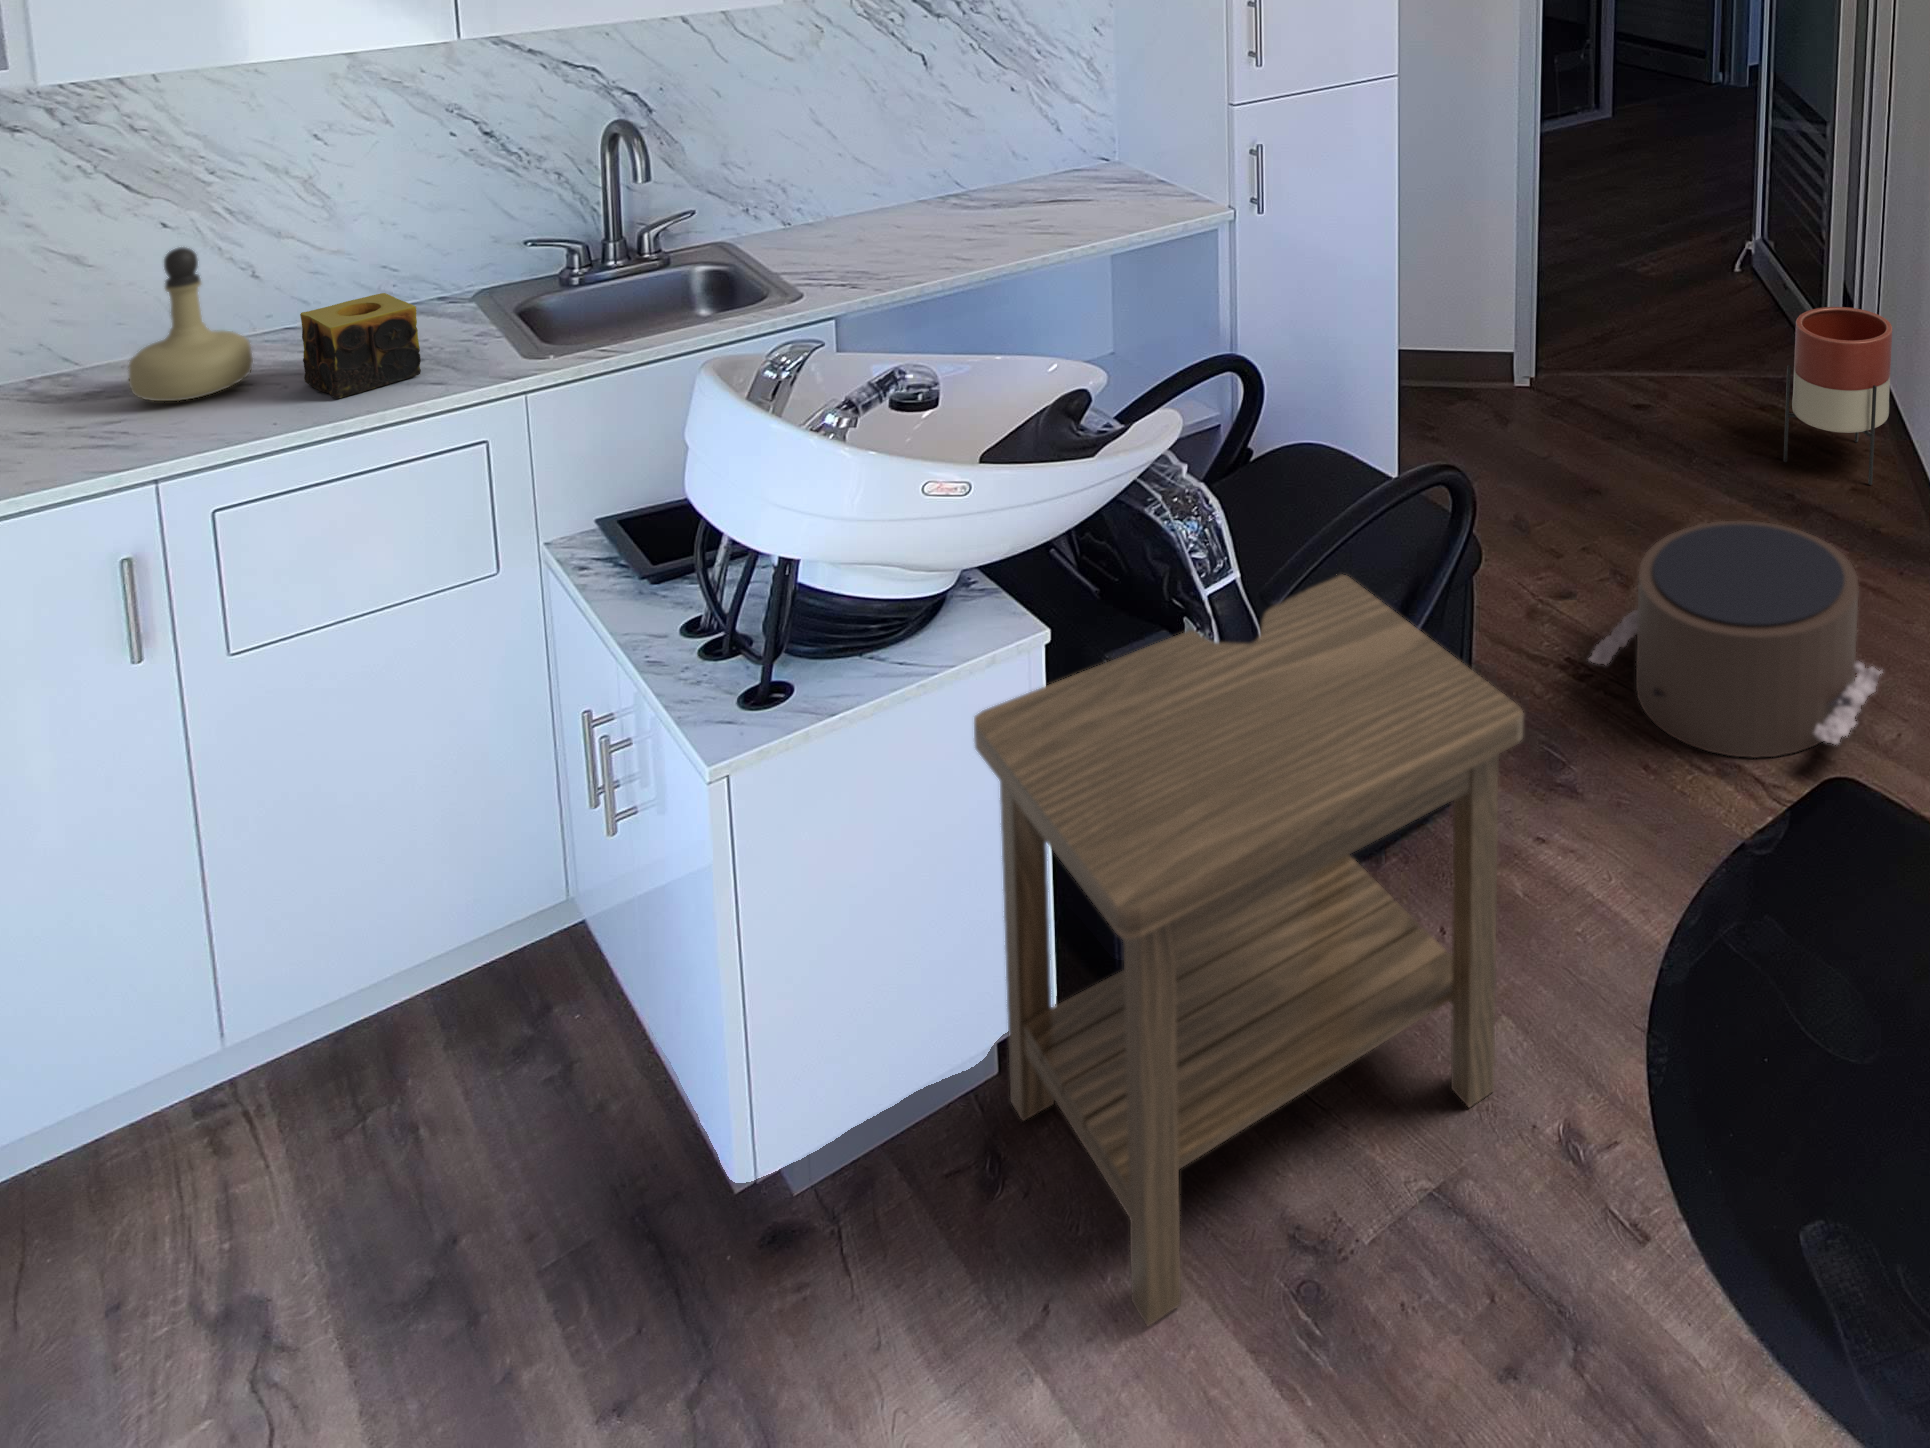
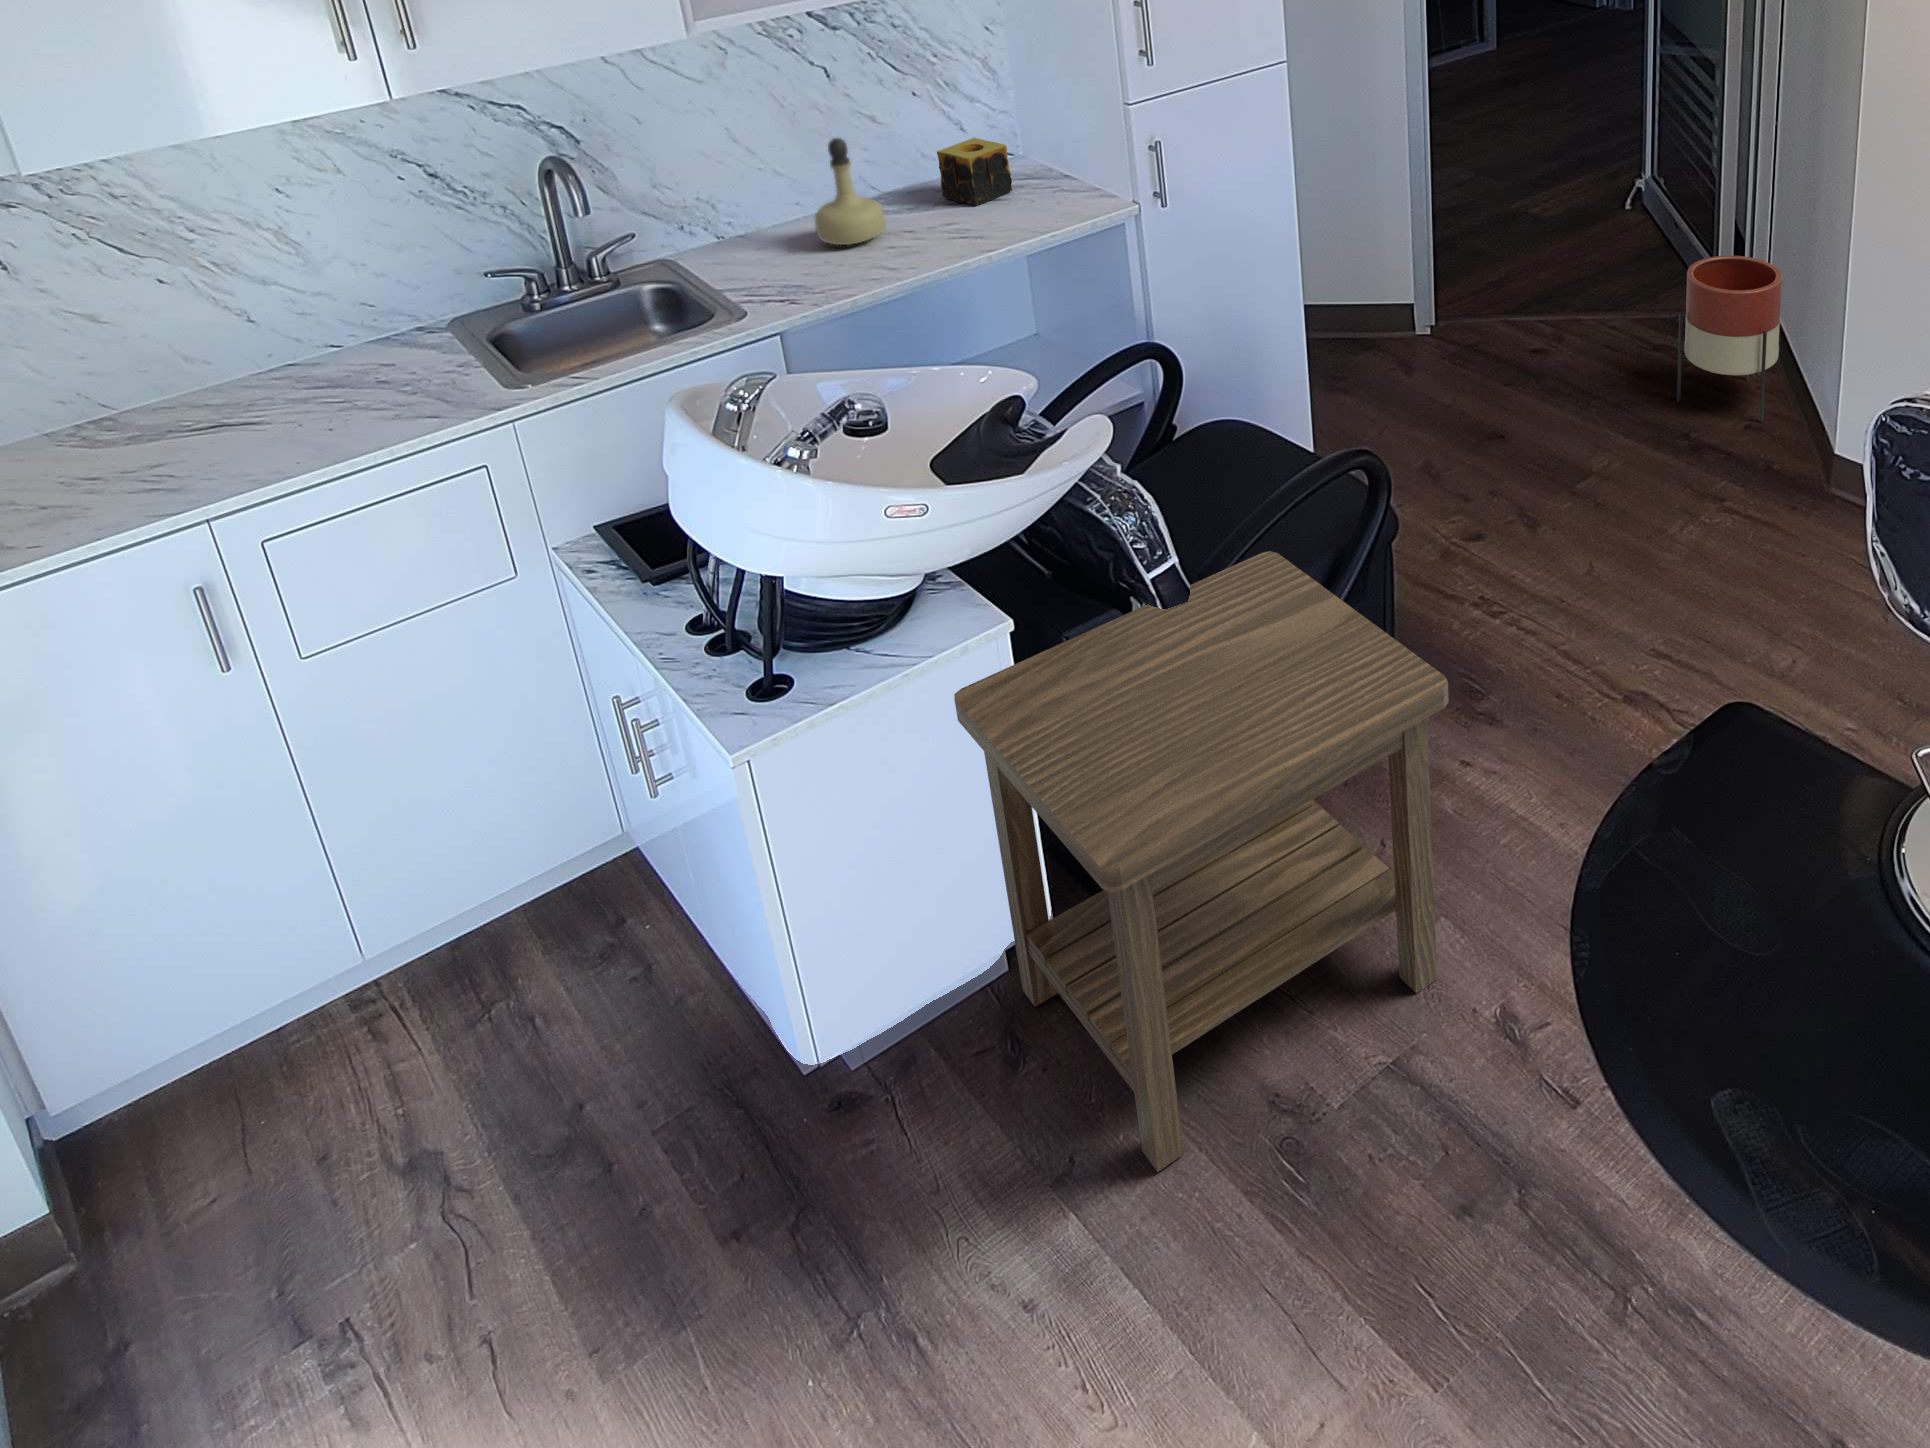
perfume bottle: present [128,247,253,401] -> present [815,138,885,245]
candle: present [300,293,421,398] -> present [937,138,1012,206]
pouf: present [1589,521,1883,758] -> none [1500,470,1777,683]

